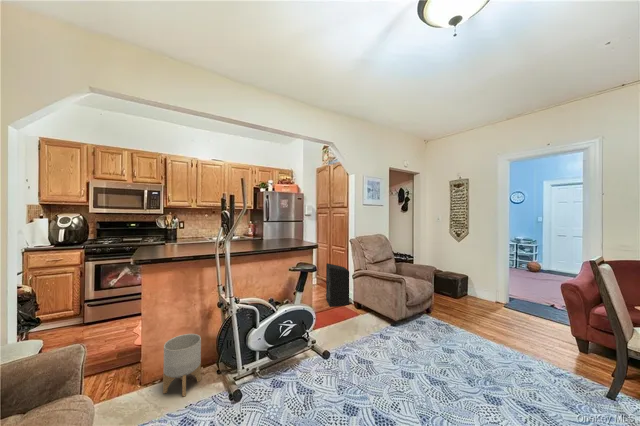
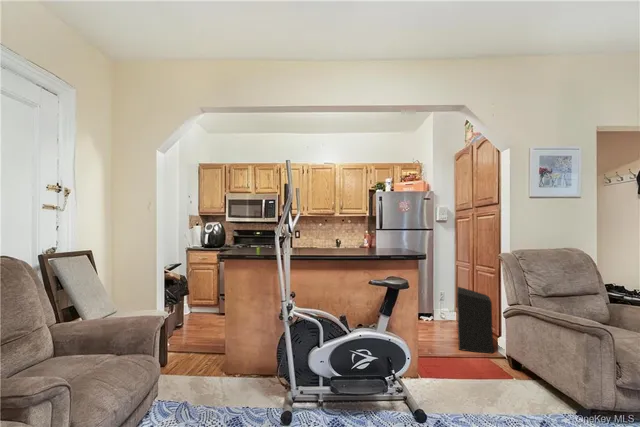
planter: present [163,334,201,396] -> none [236,338,269,401]

